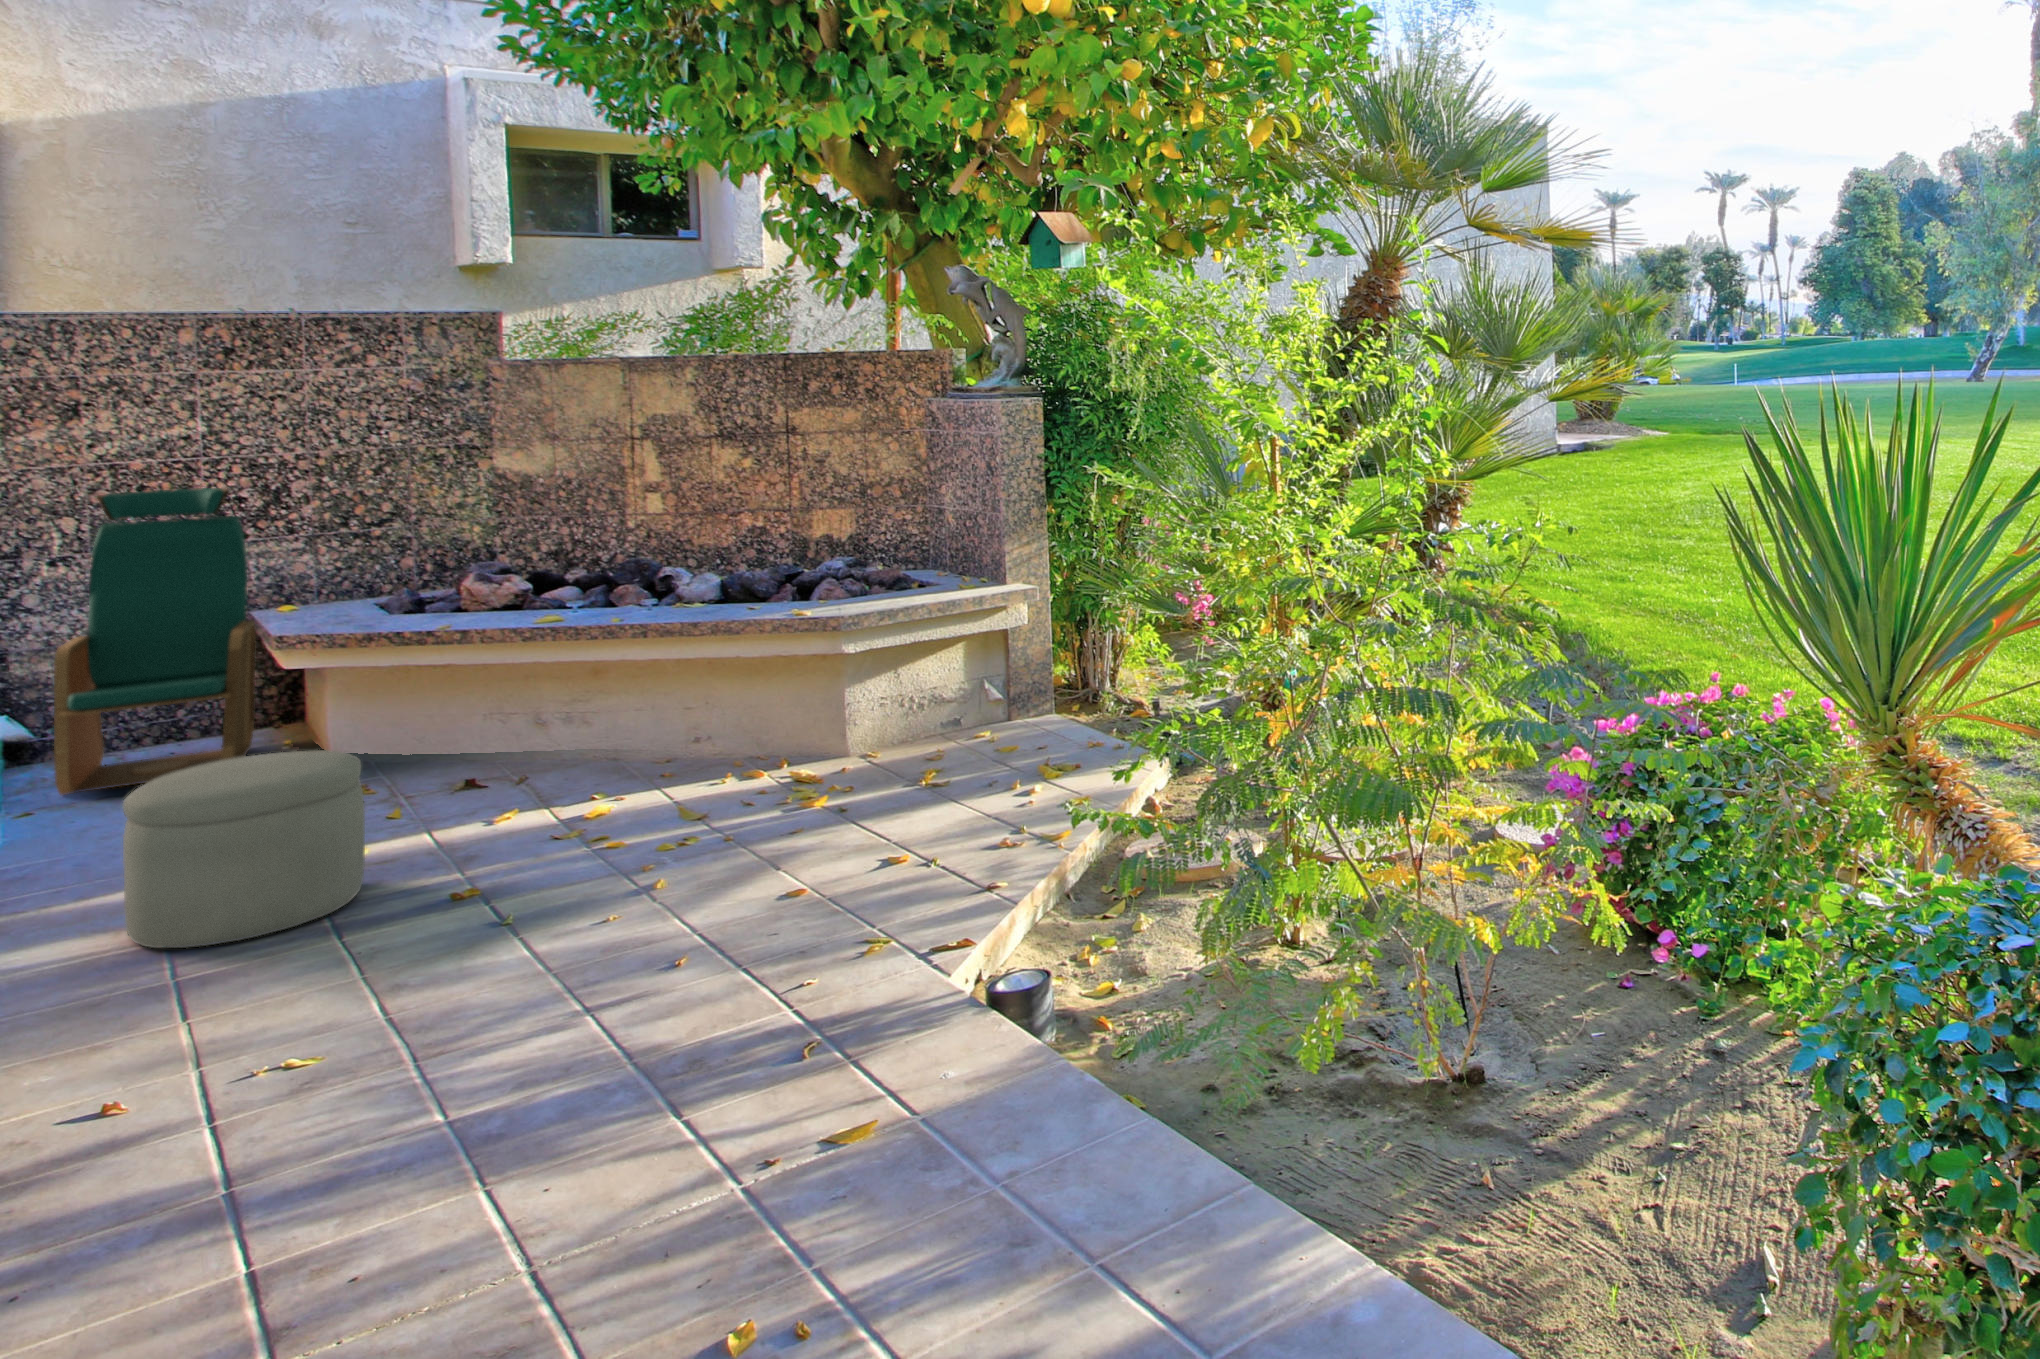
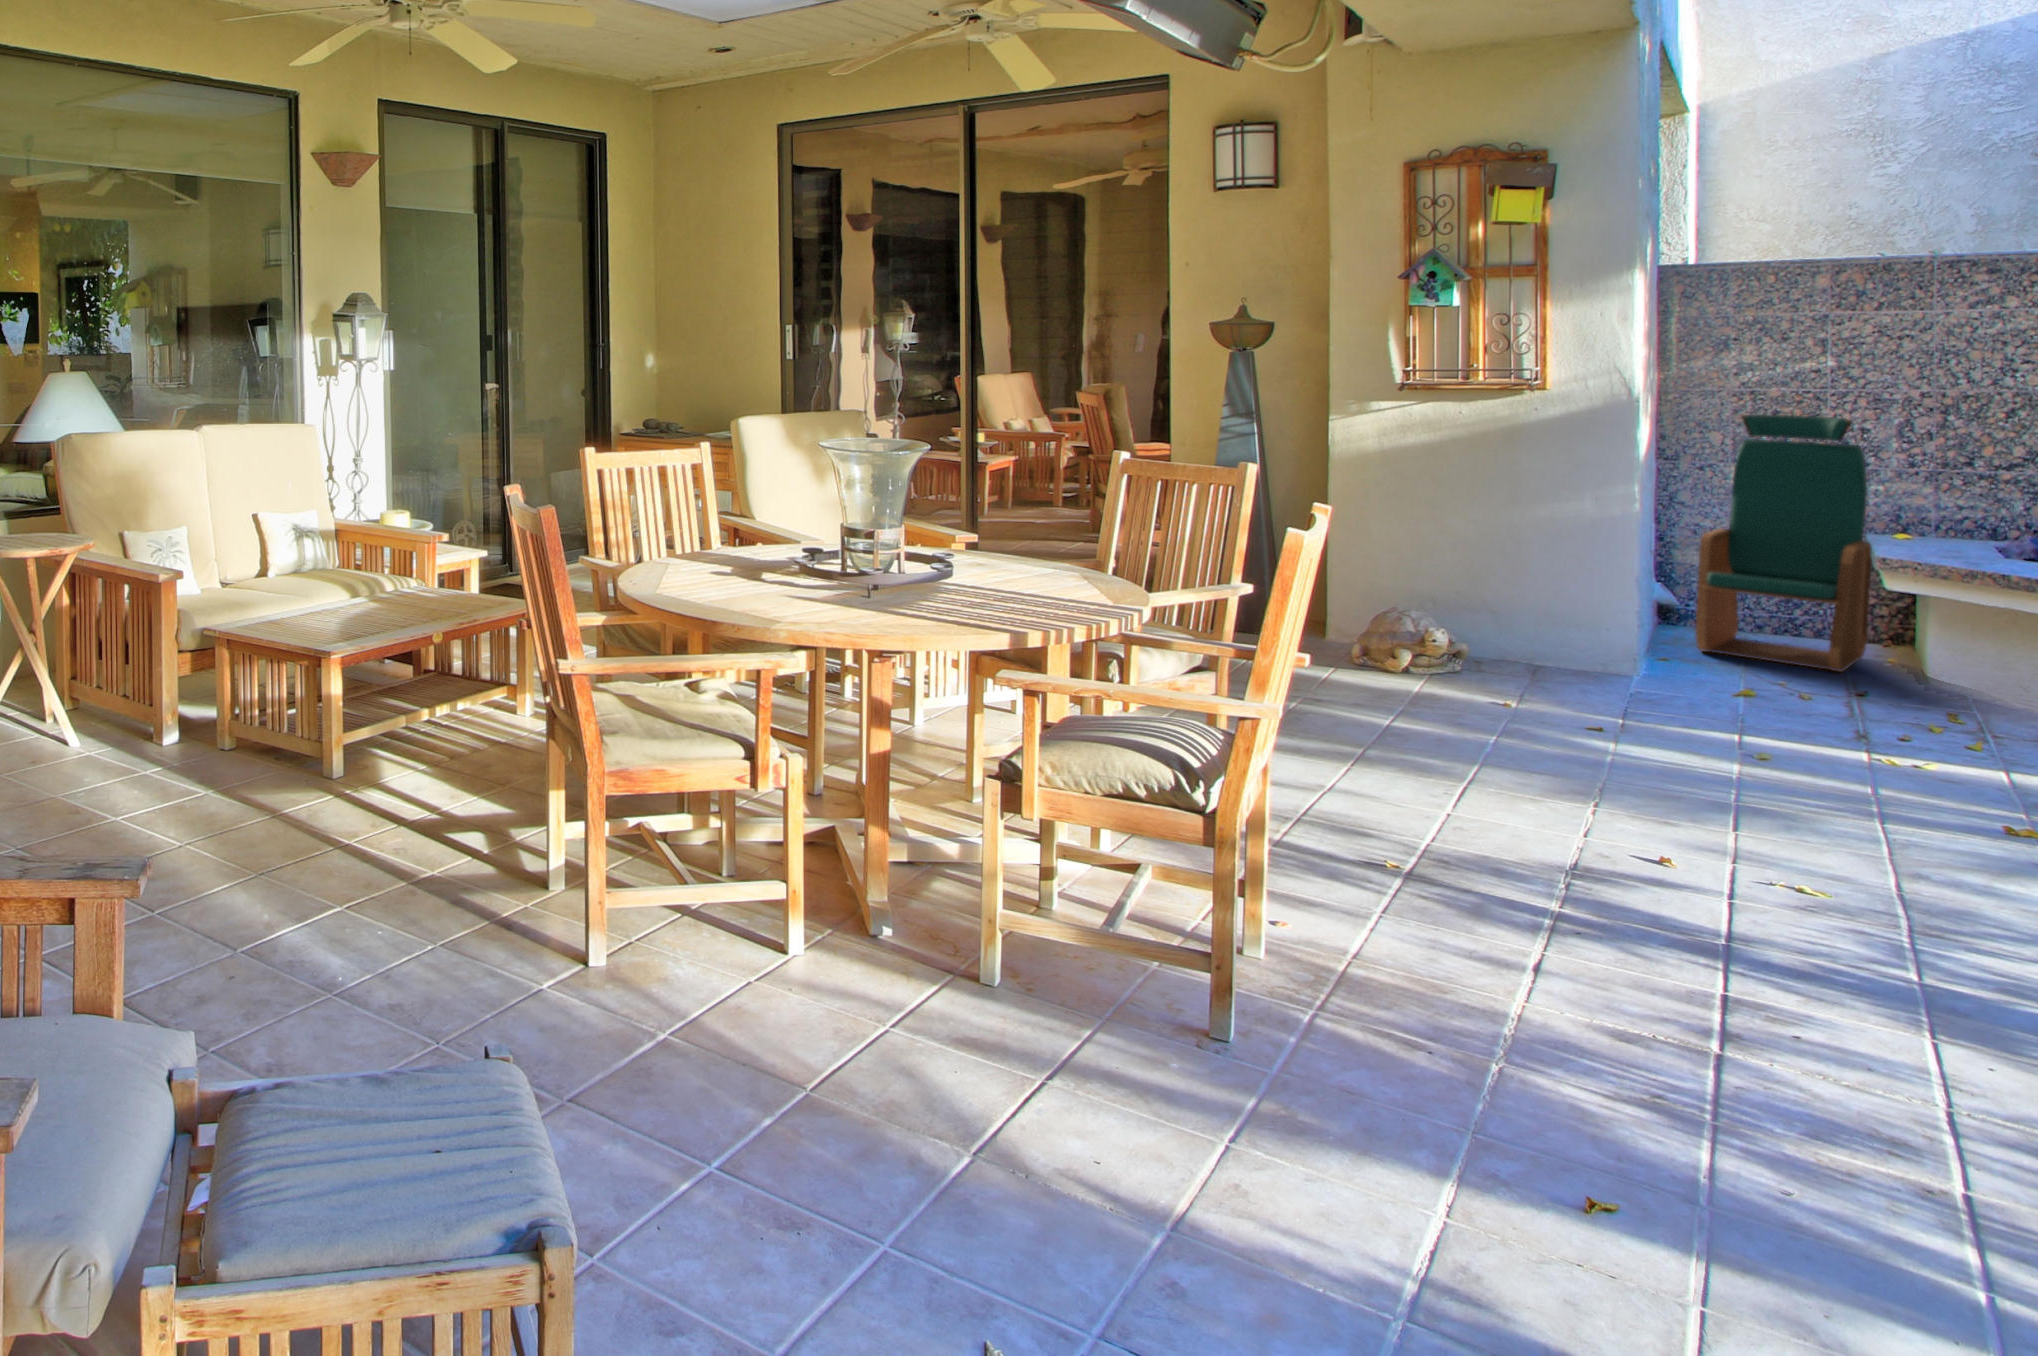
ottoman: present [123,750,365,948] -> none [1713,642,1924,804]

